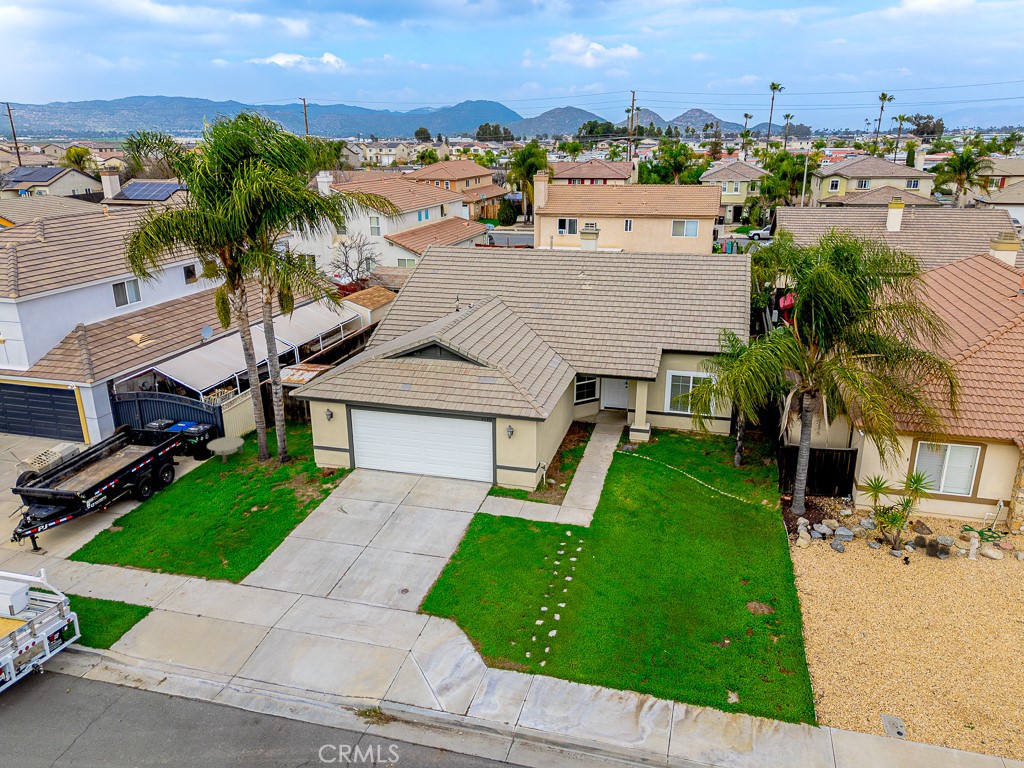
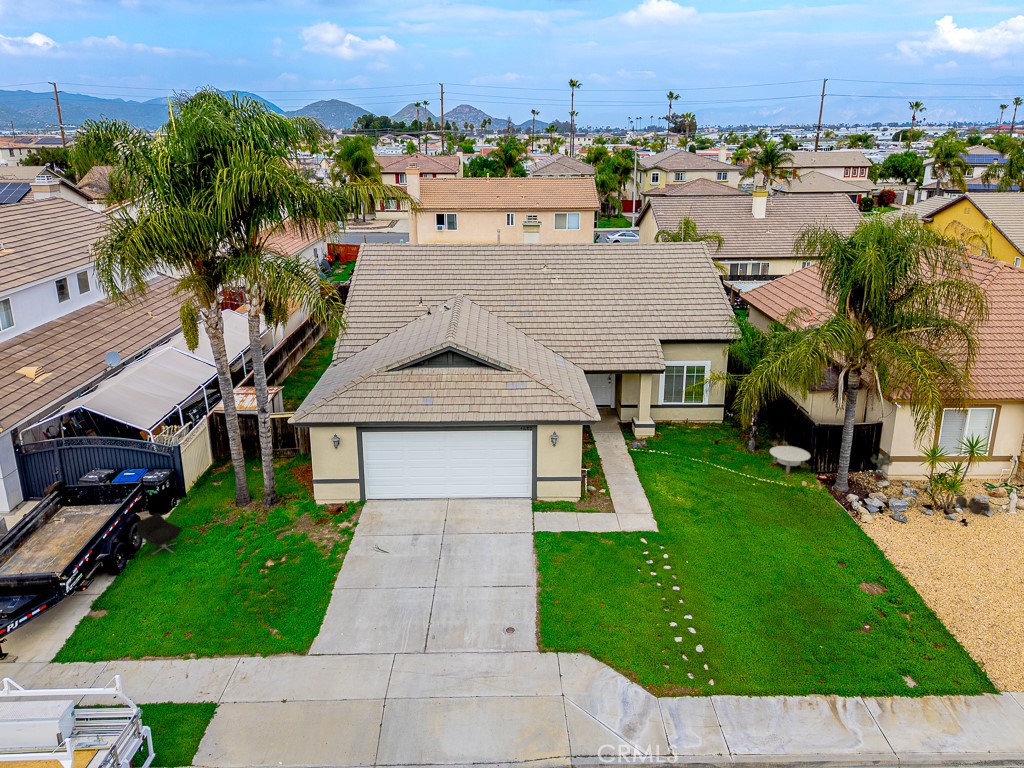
round table: present [207,437,244,463] -> present [770,446,811,474]
lounge chair: none [167,458,200,491] -> present [137,513,182,554]
potted tree: none [844,479,865,509] -> present [871,451,893,480]

